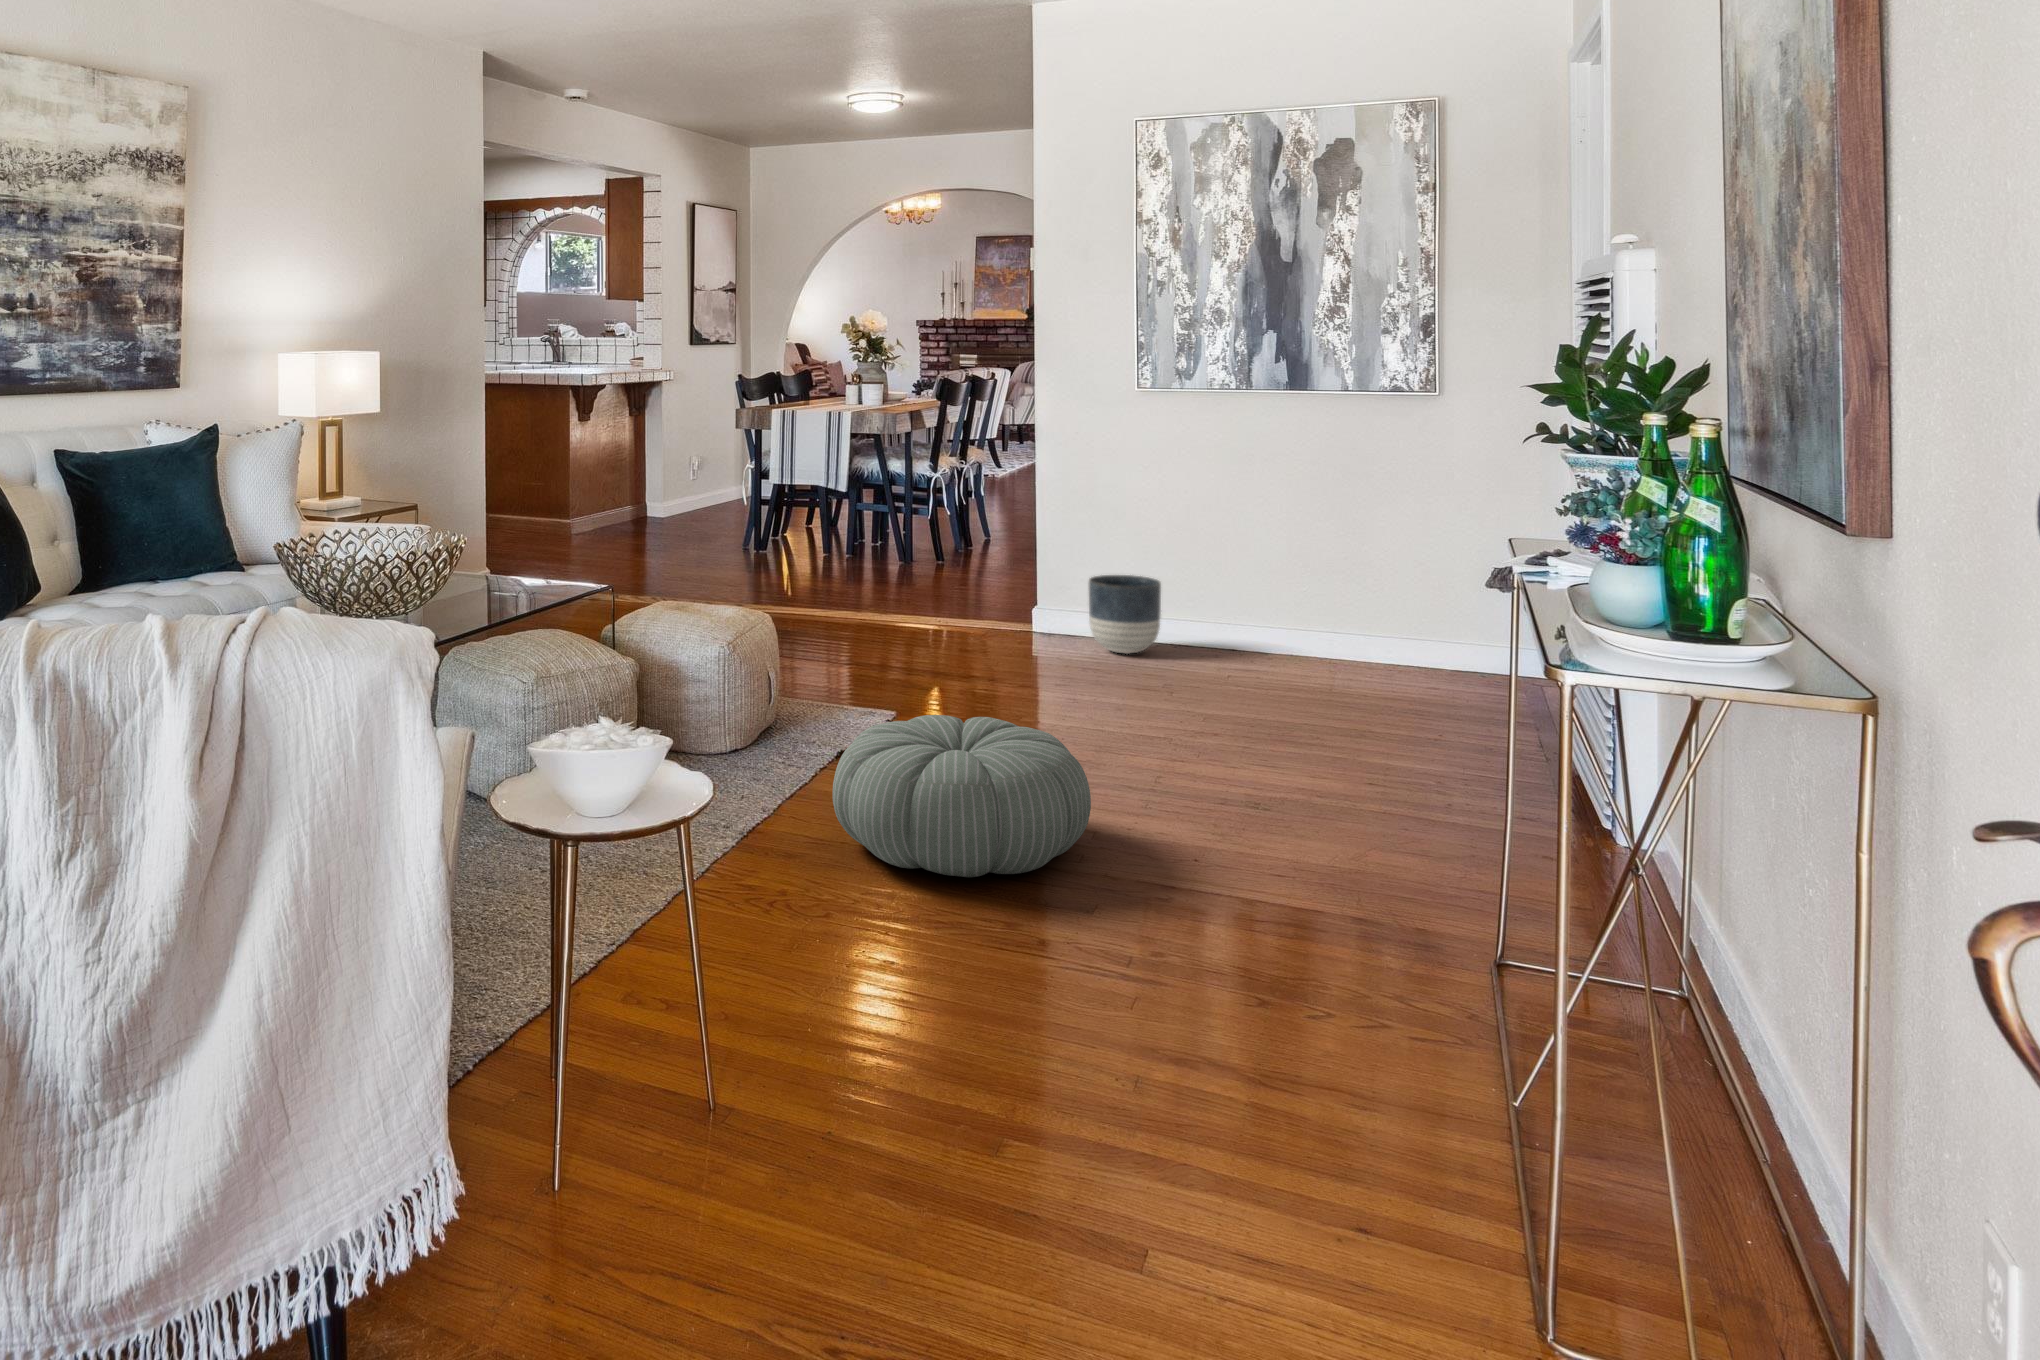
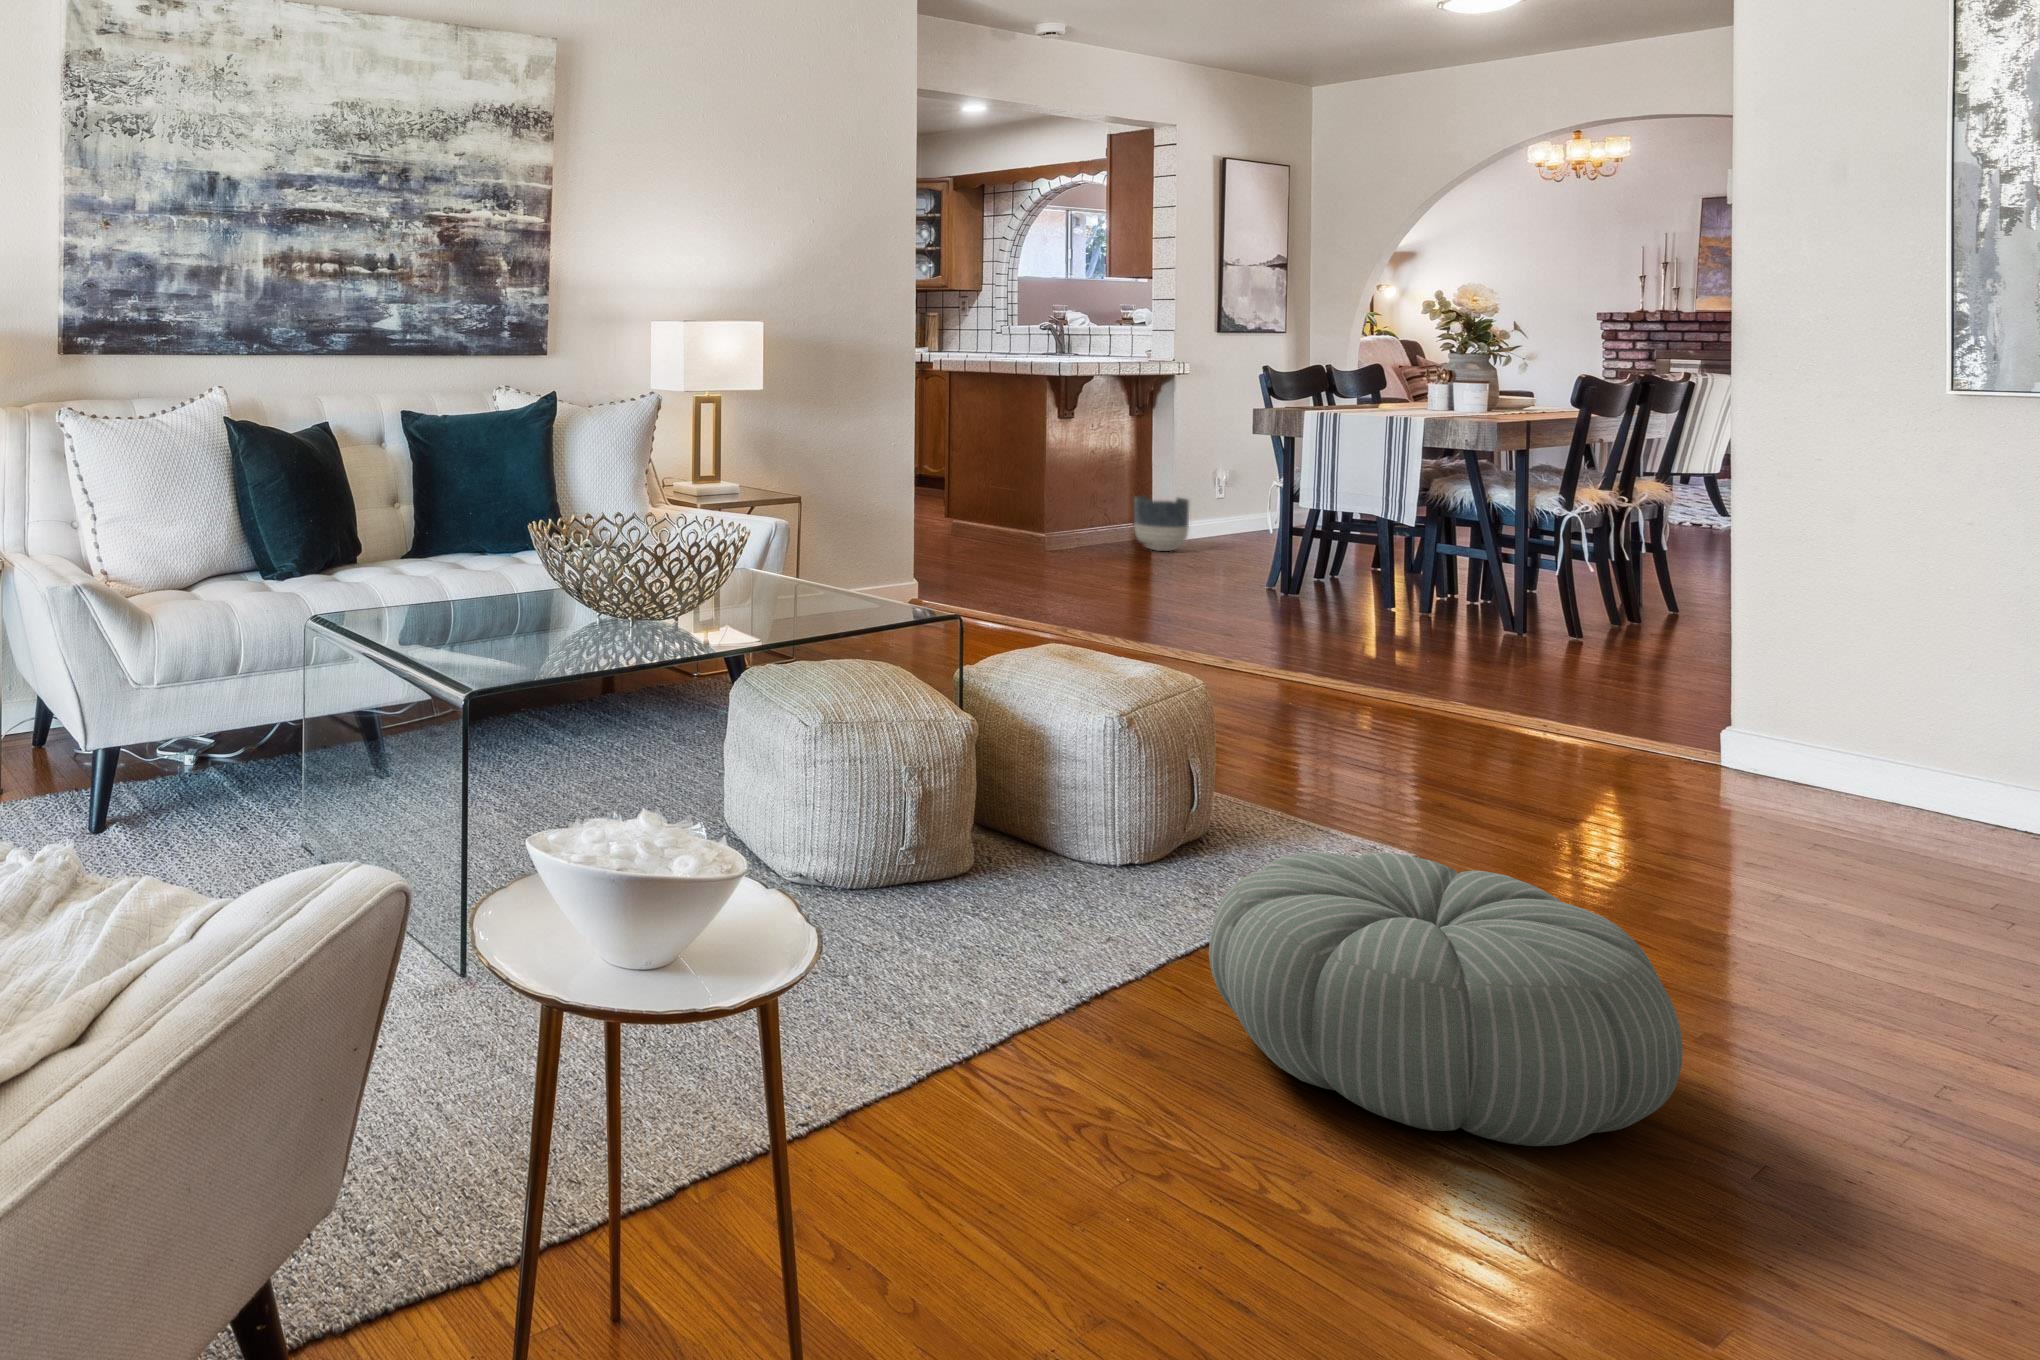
planter: present [1089,575,1161,654] -> present [1134,496,1190,551]

